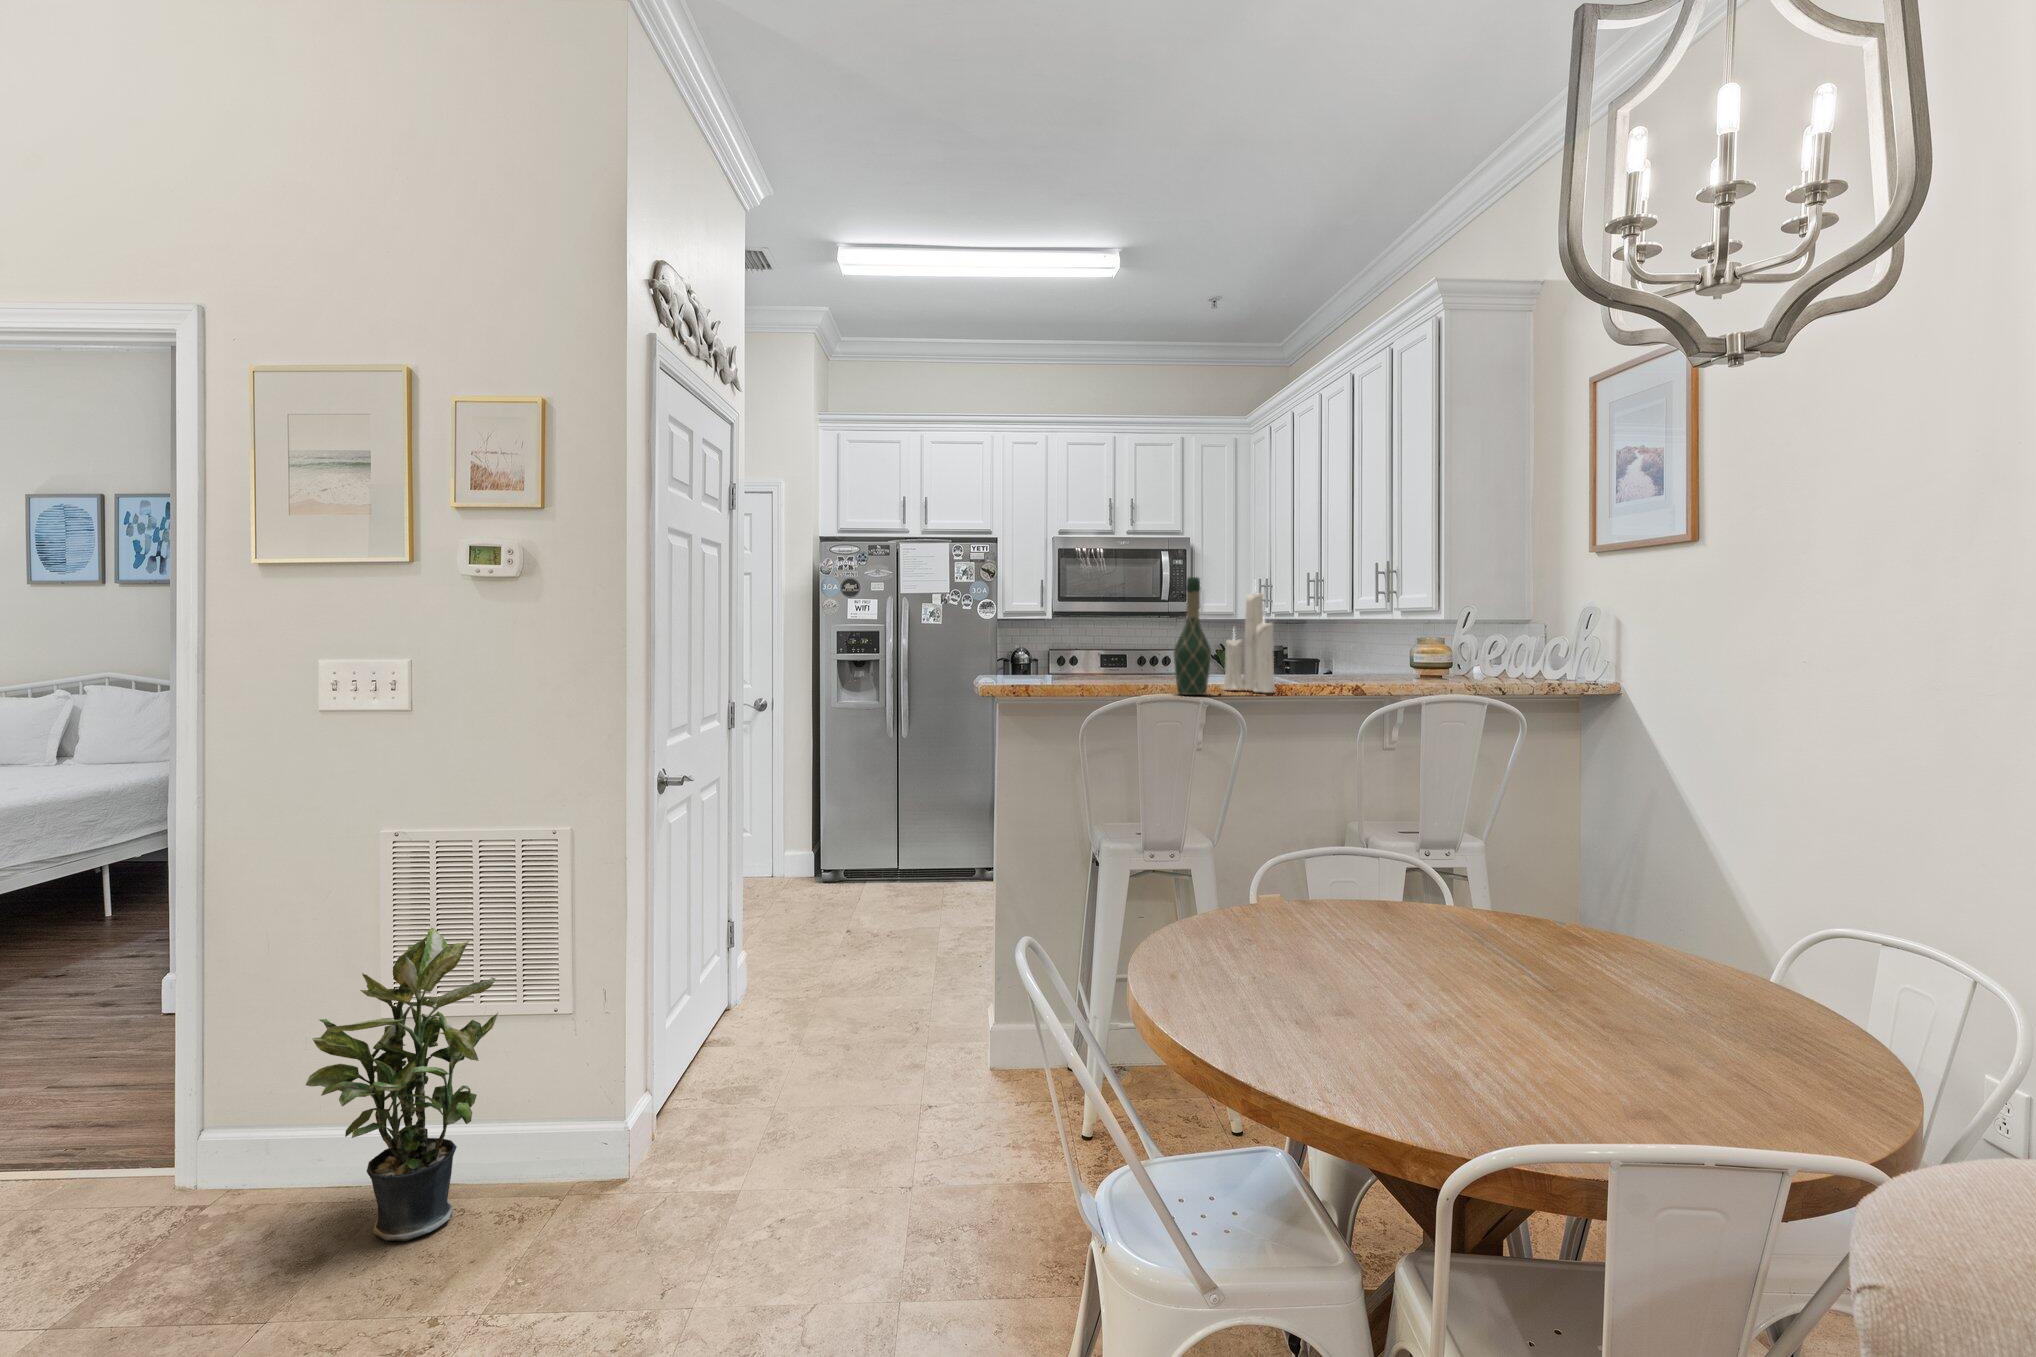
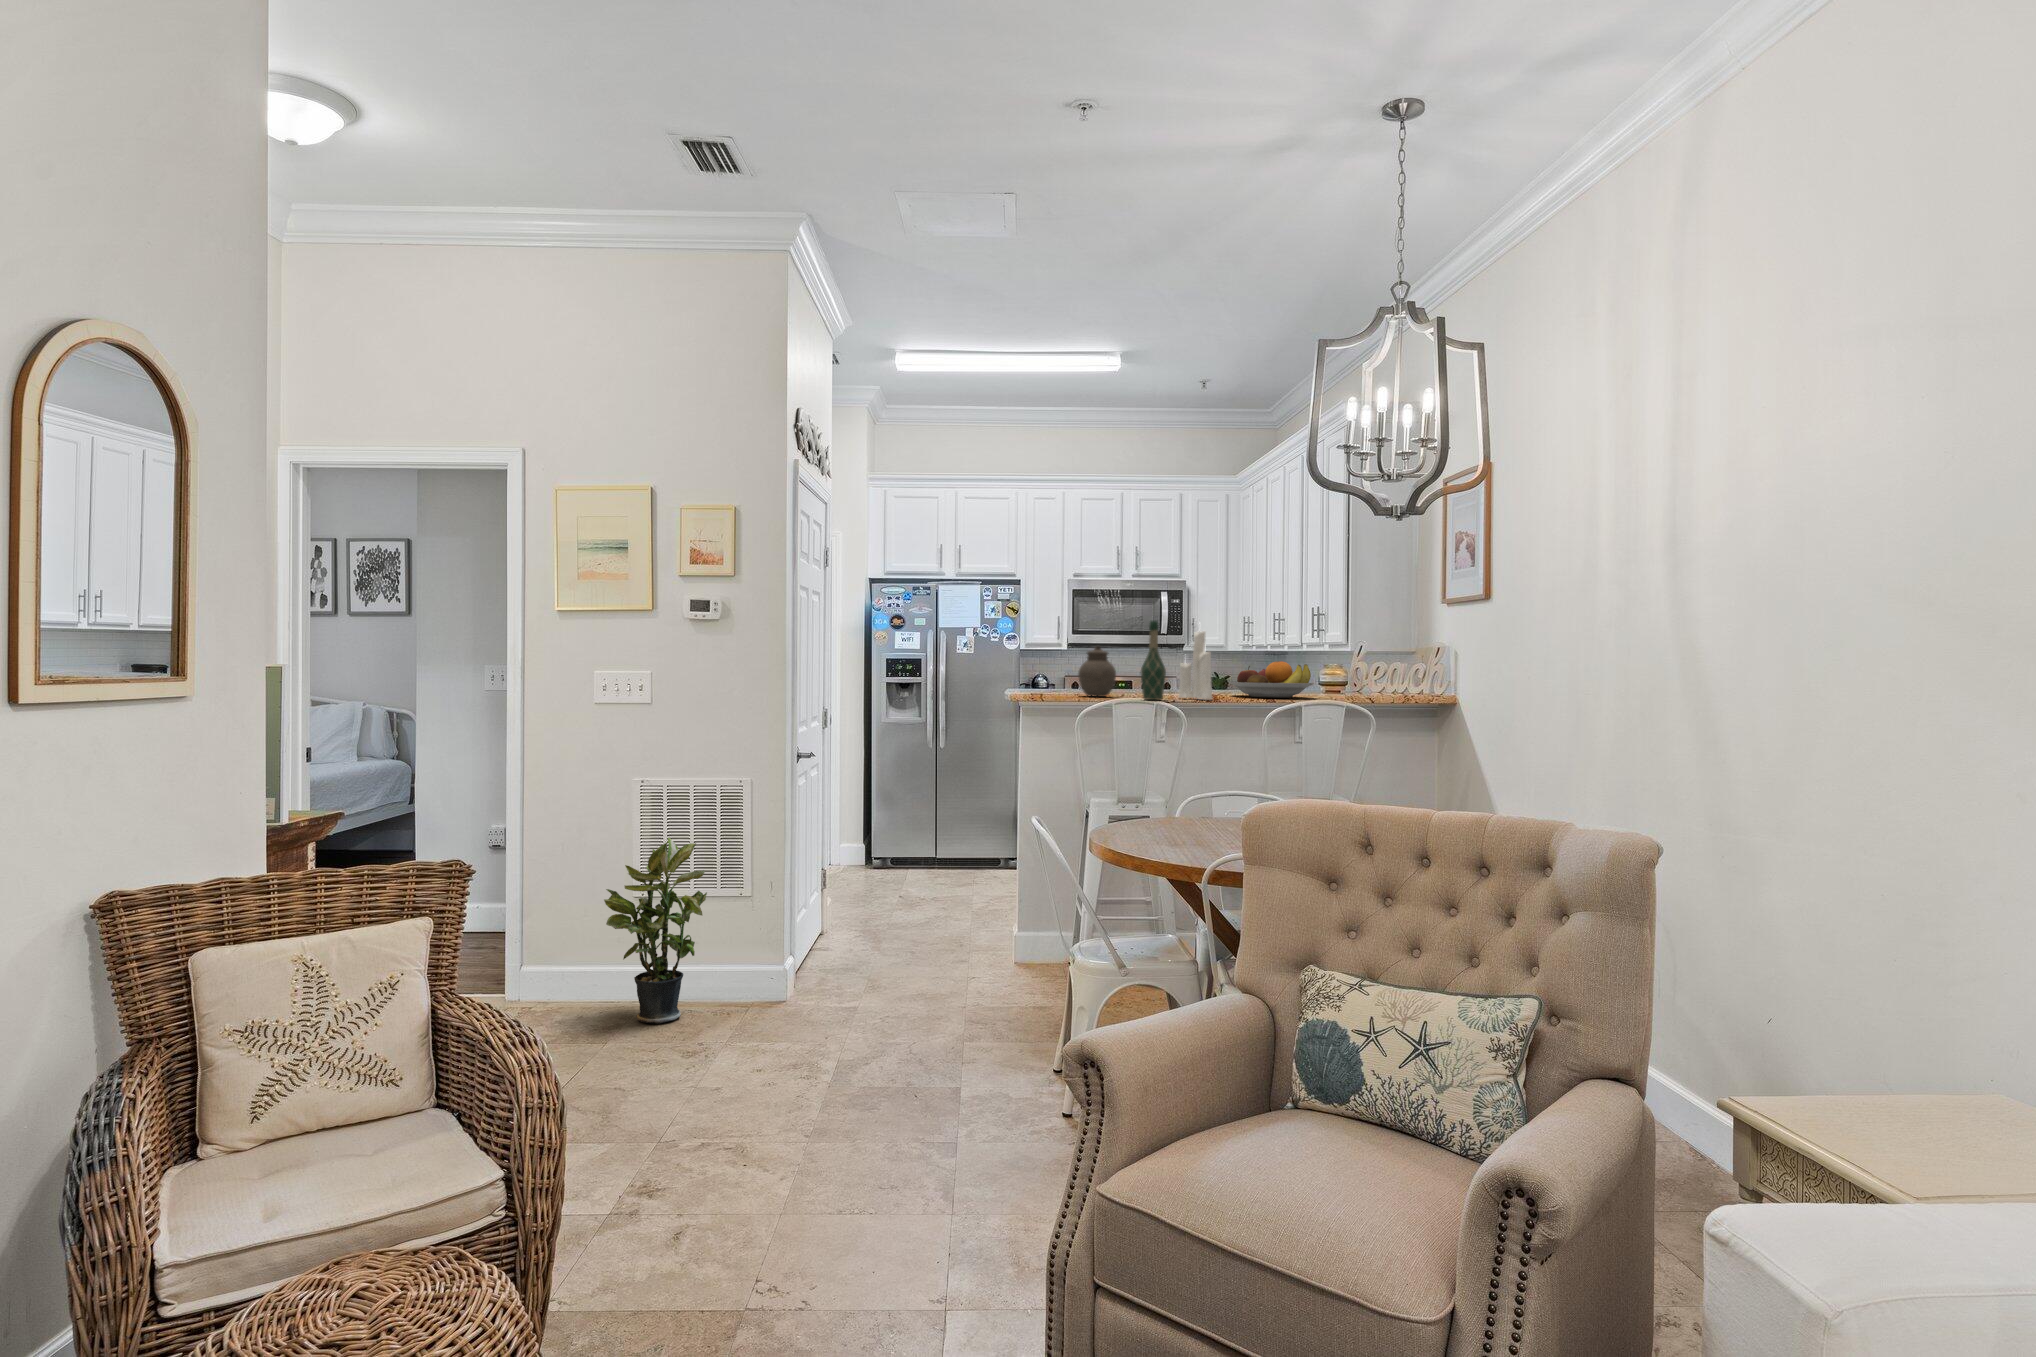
jar: none [1080,615,1134,689] -> present [1078,646,1116,697]
fruit bowl: none [1282,635,1403,686] -> present [1229,661,1314,698]

